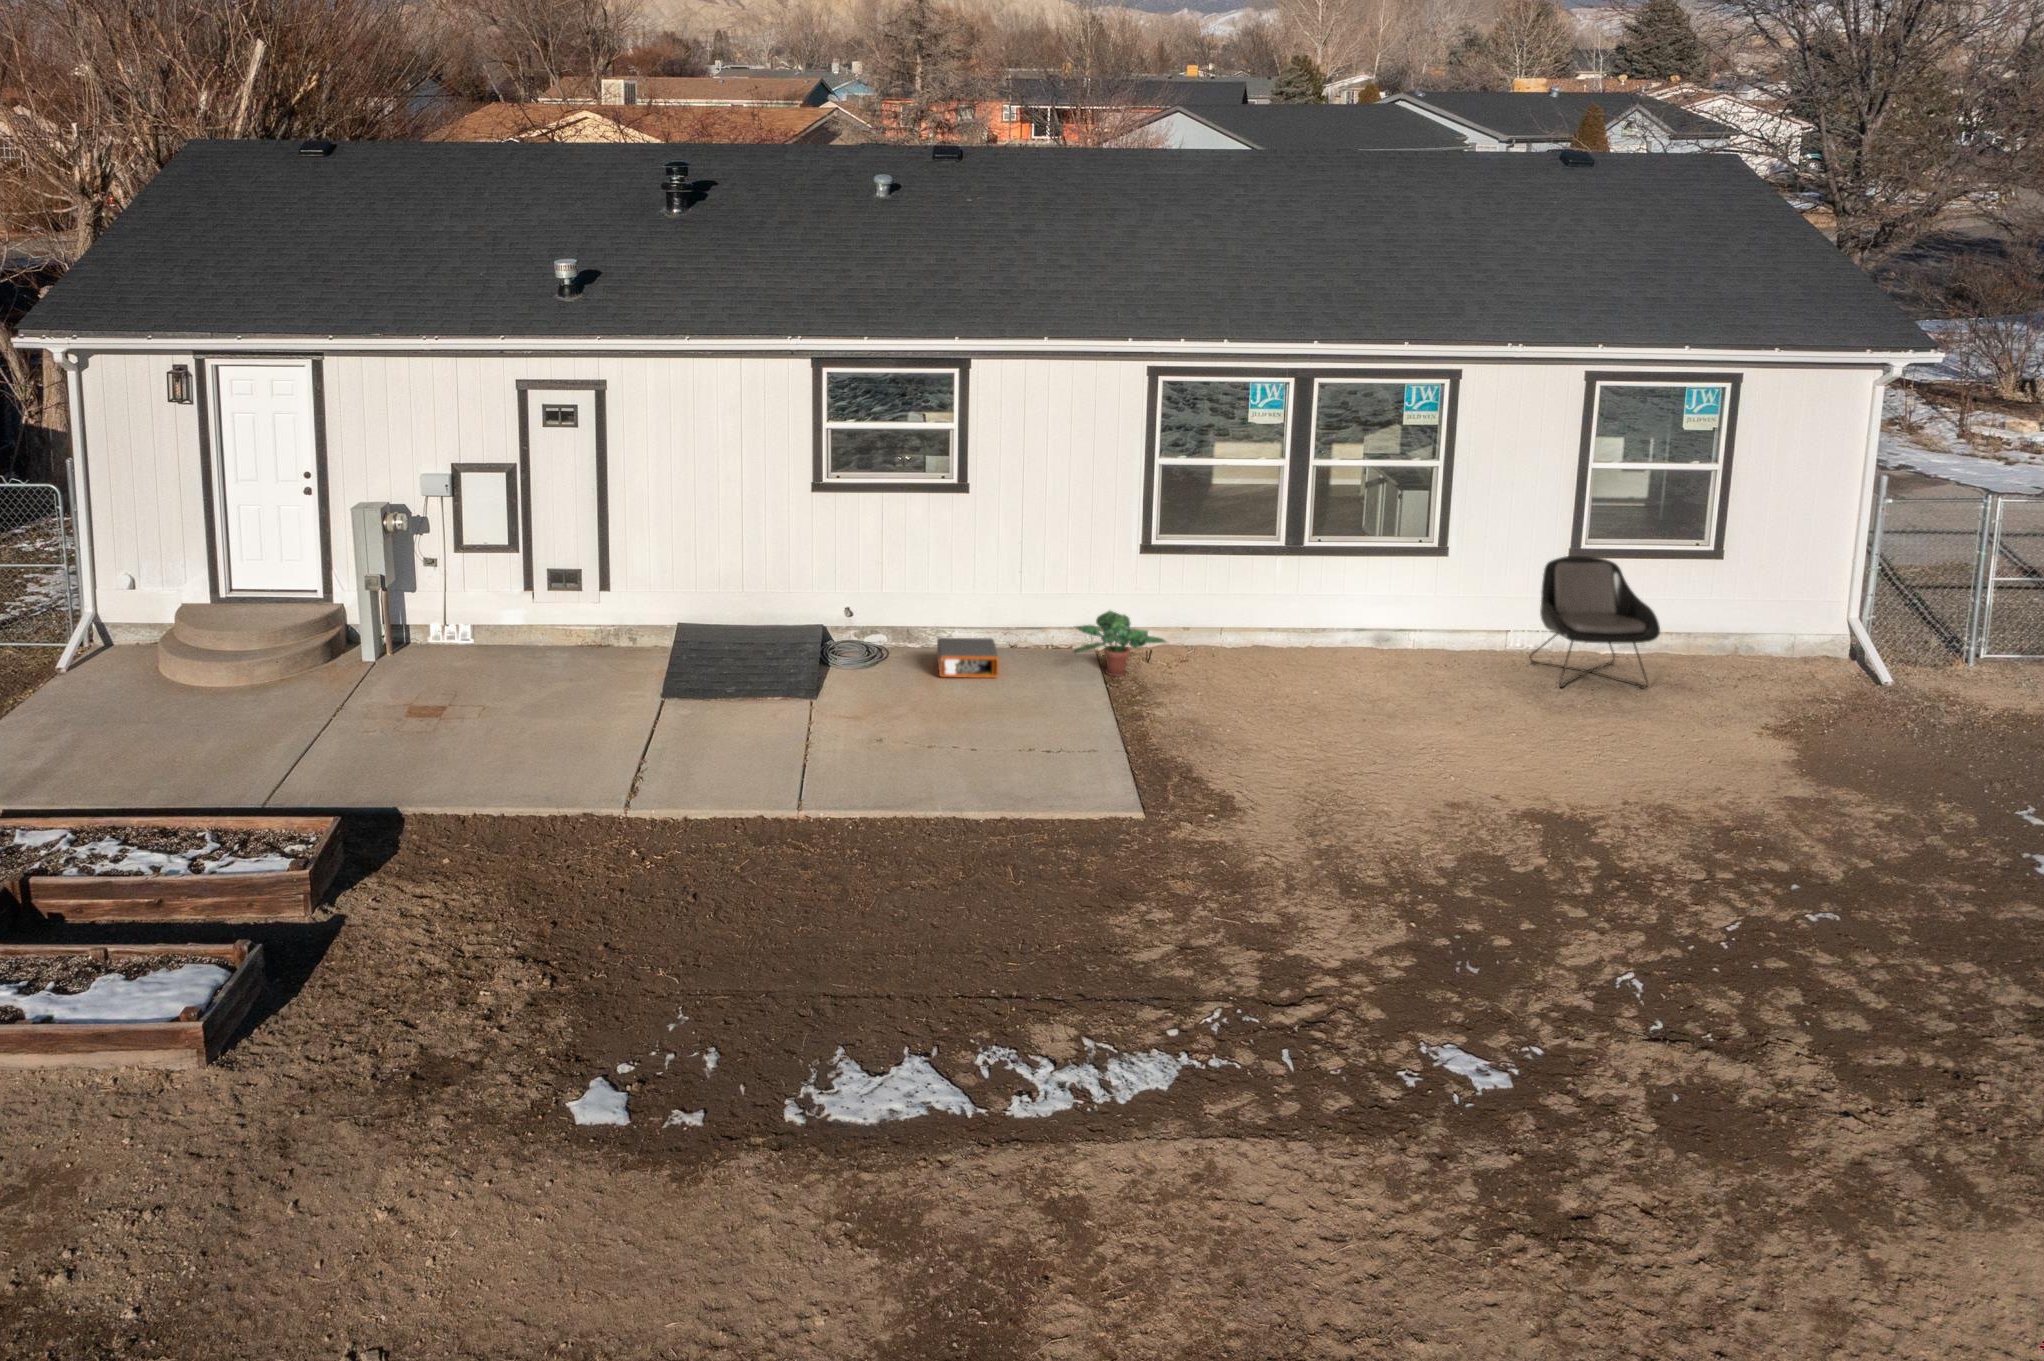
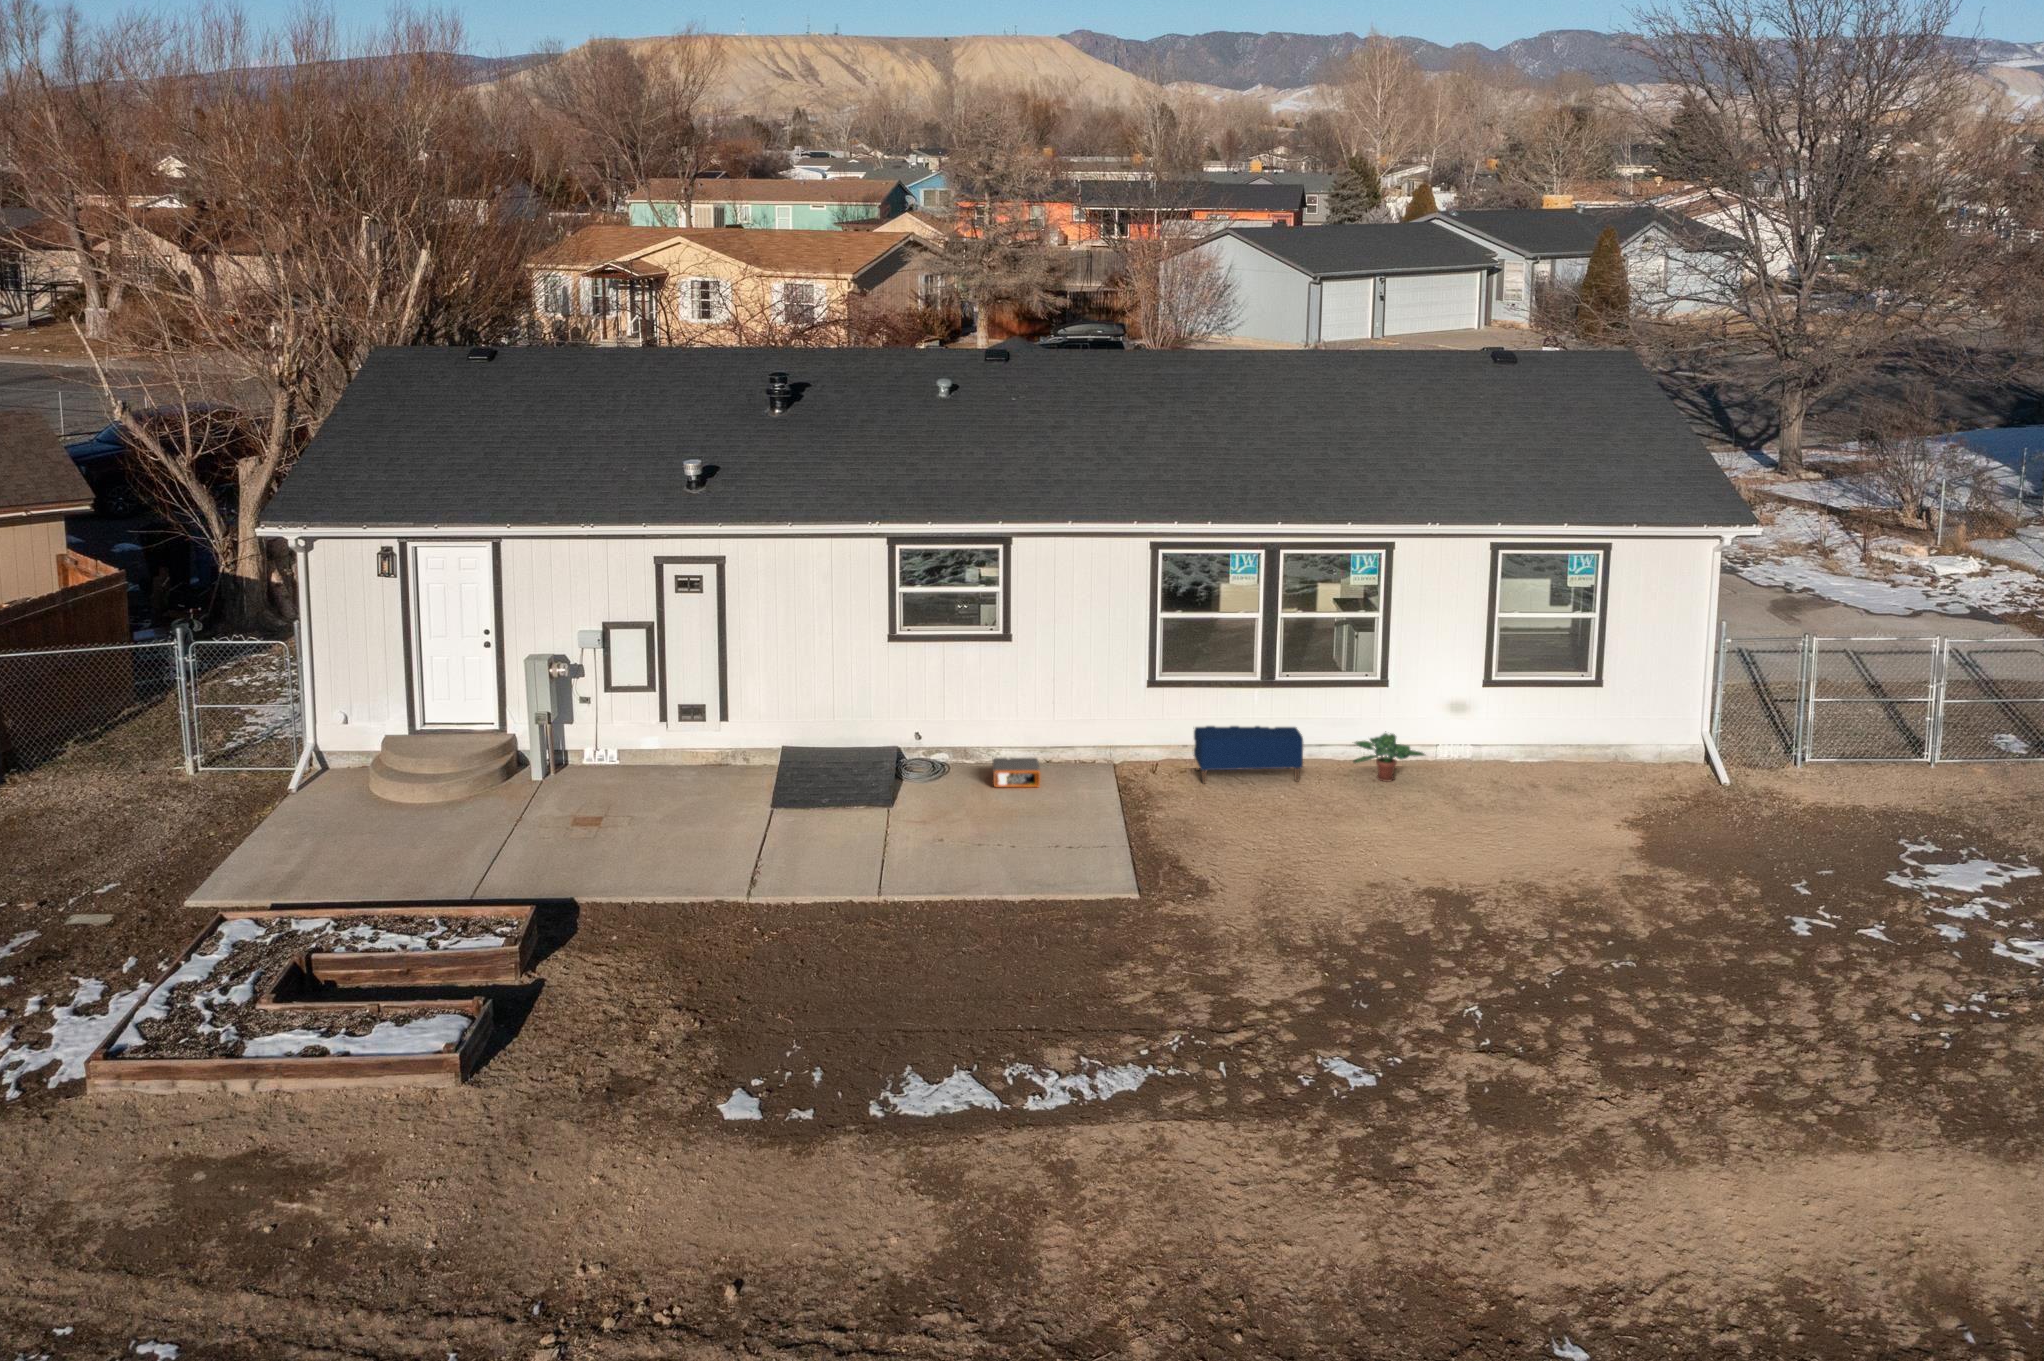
lounge chair: present [1529,555,1660,689] -> none [1456,685,1550,791]
bench: none [1191,600,1337,677] -> present [1193,726,1303,784]
potted plant: present [1074,611,1166,677] -> present [1353,733,1425,782]

